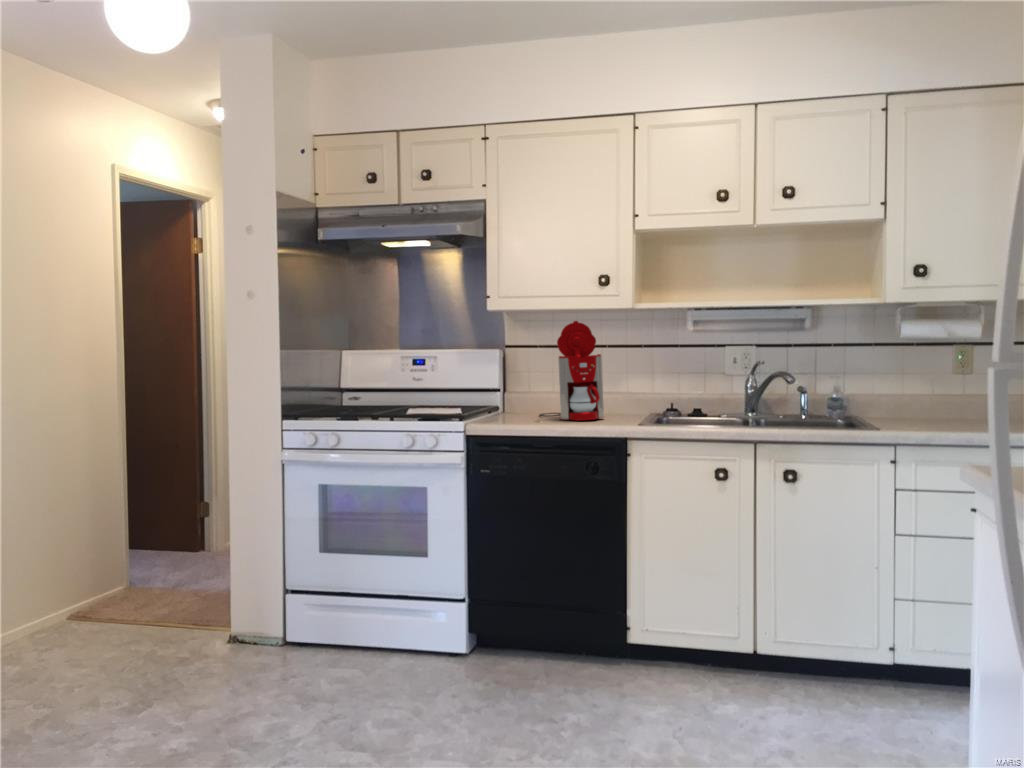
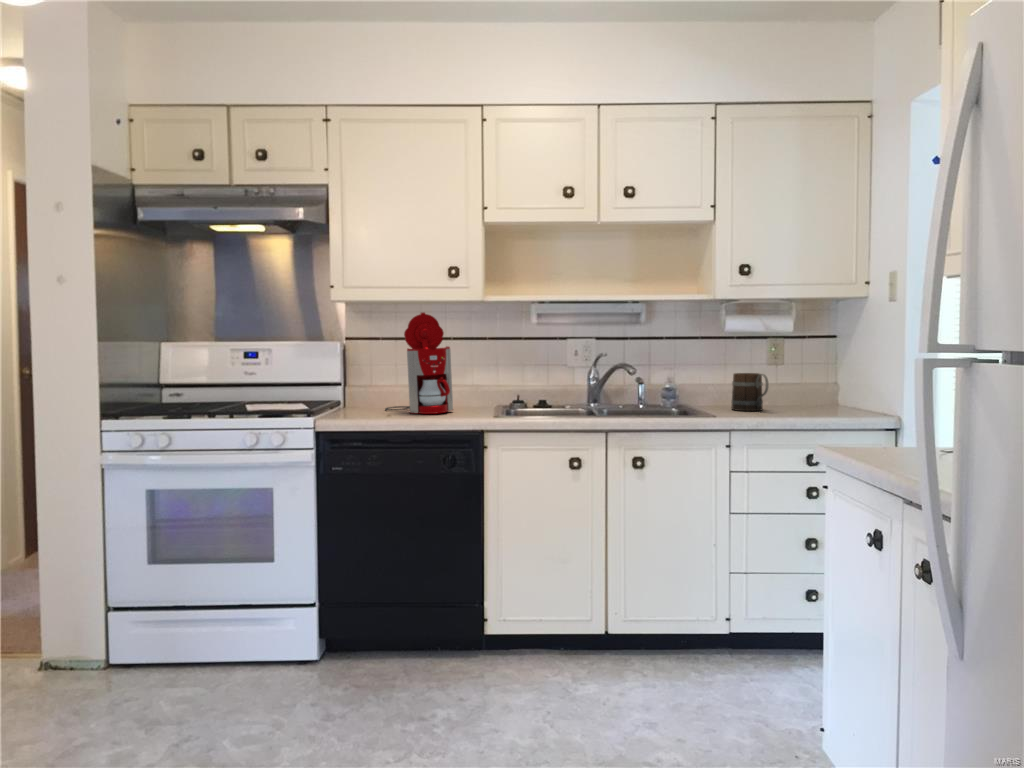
mug: none [905,383,947,425] -> present [731,373,768,411]

